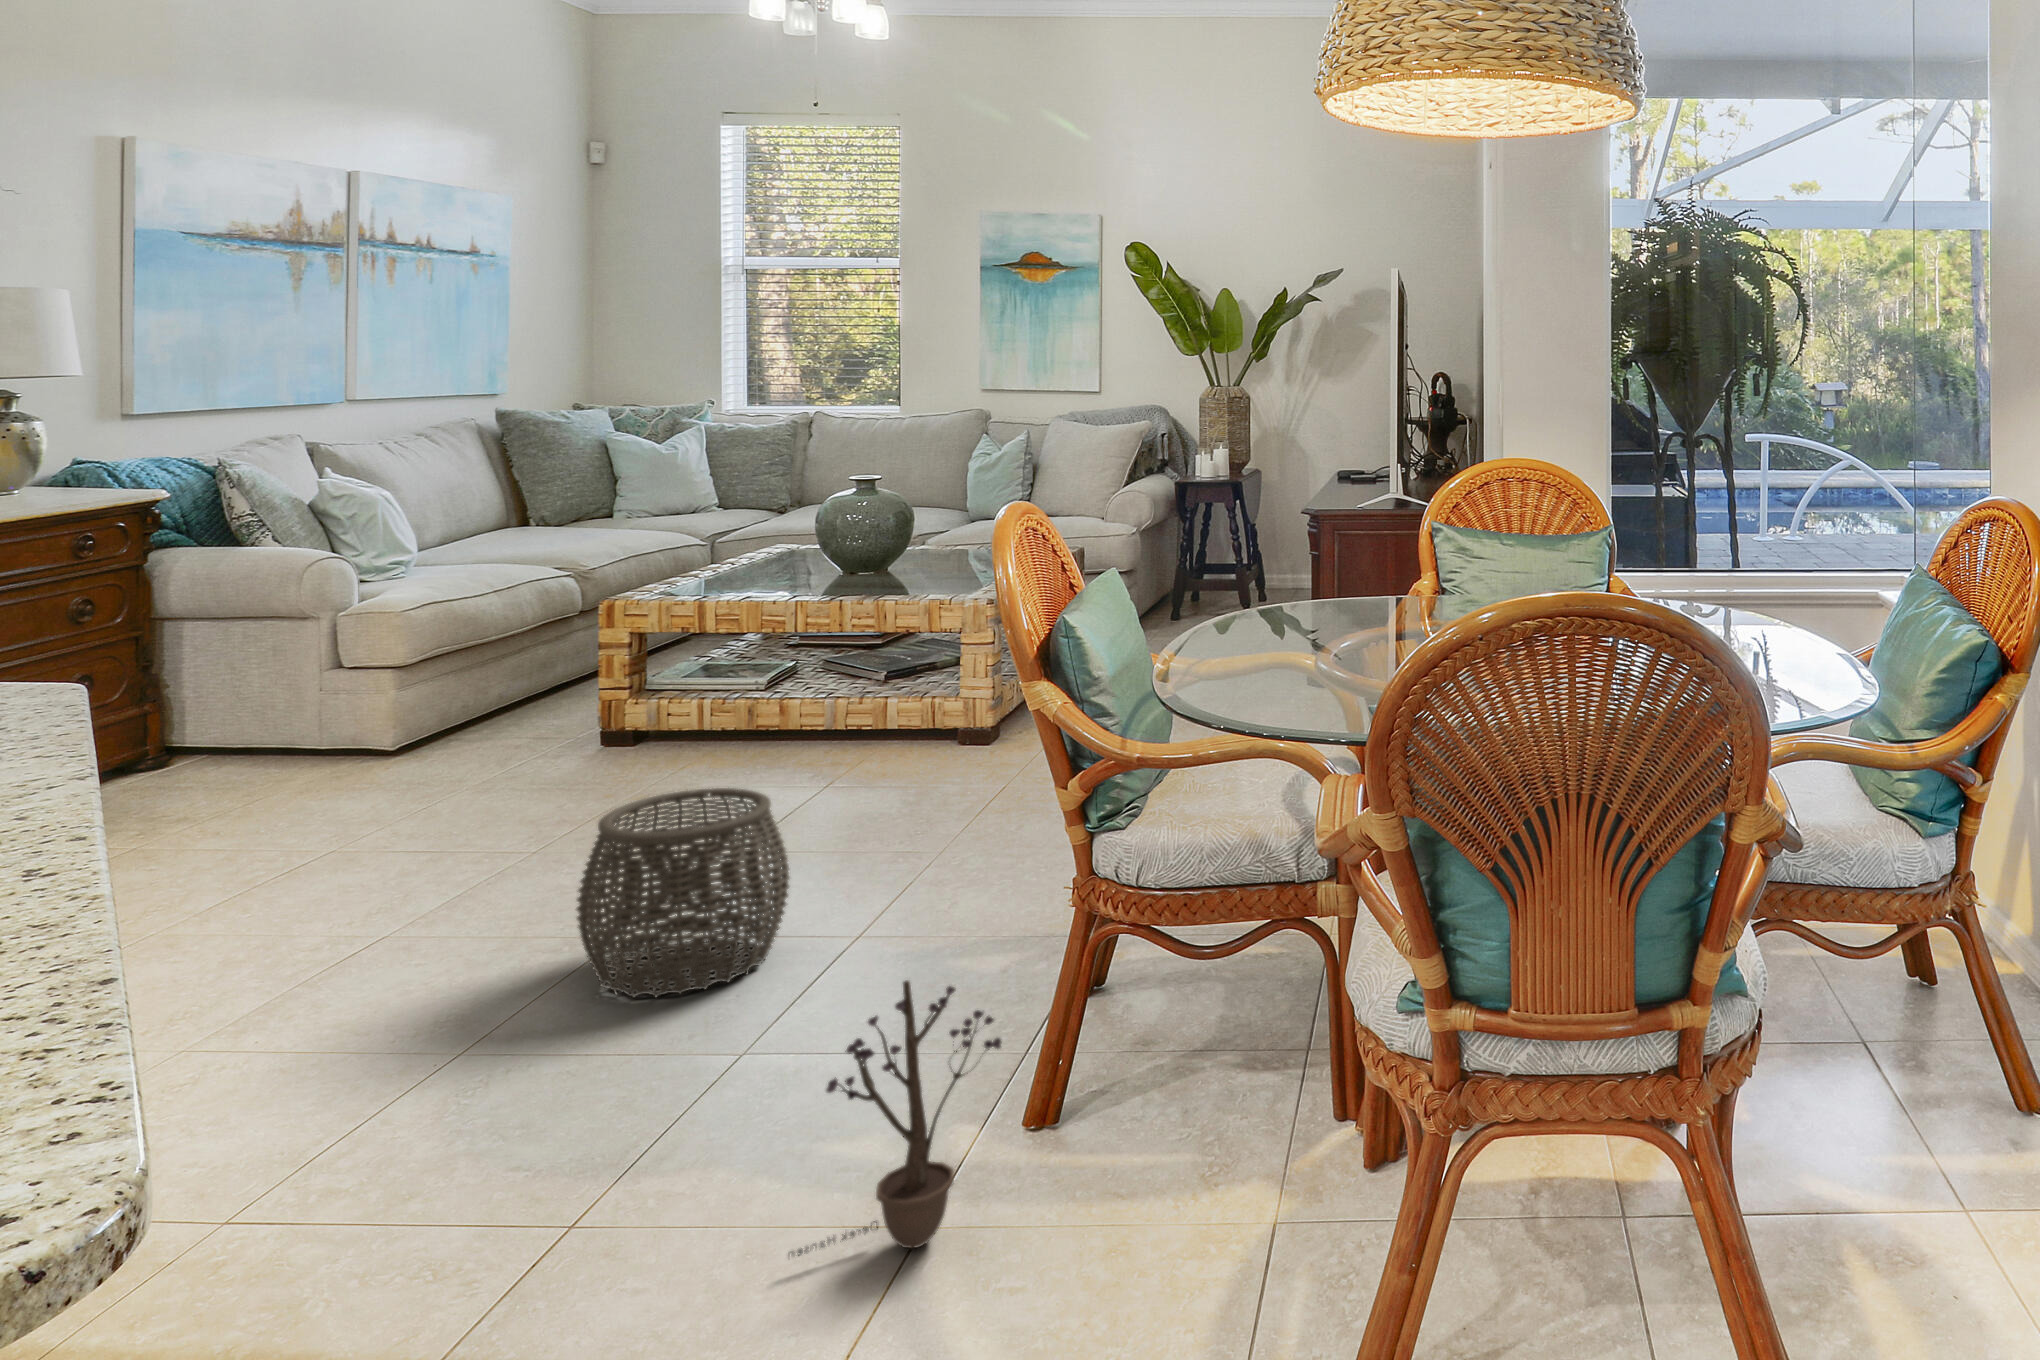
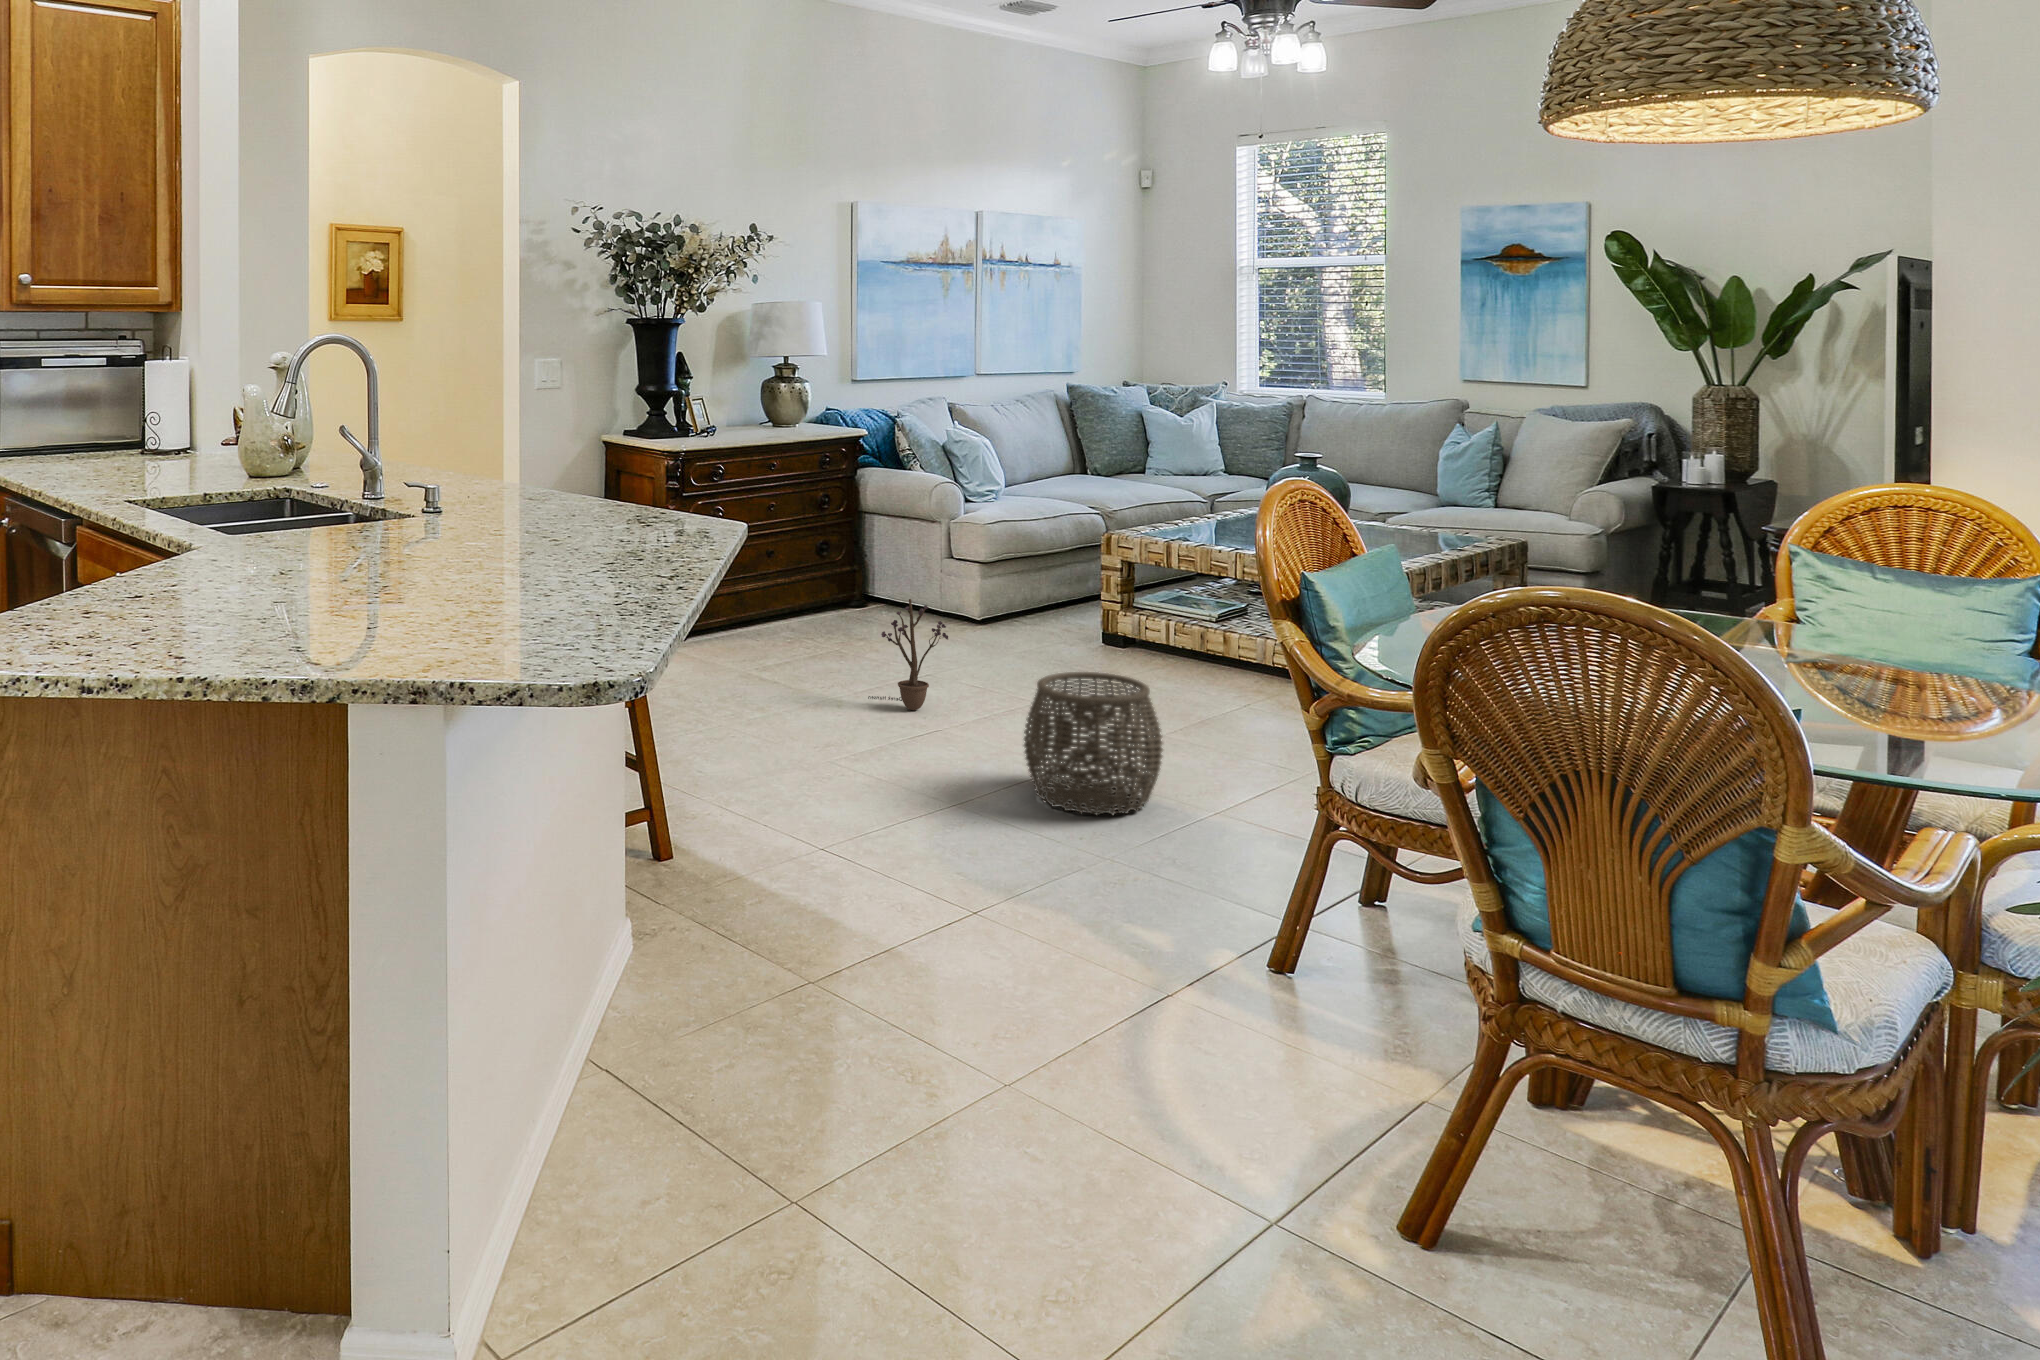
decorative plant: present [789,980,1002,1255] -> present [868,599,948,710]

